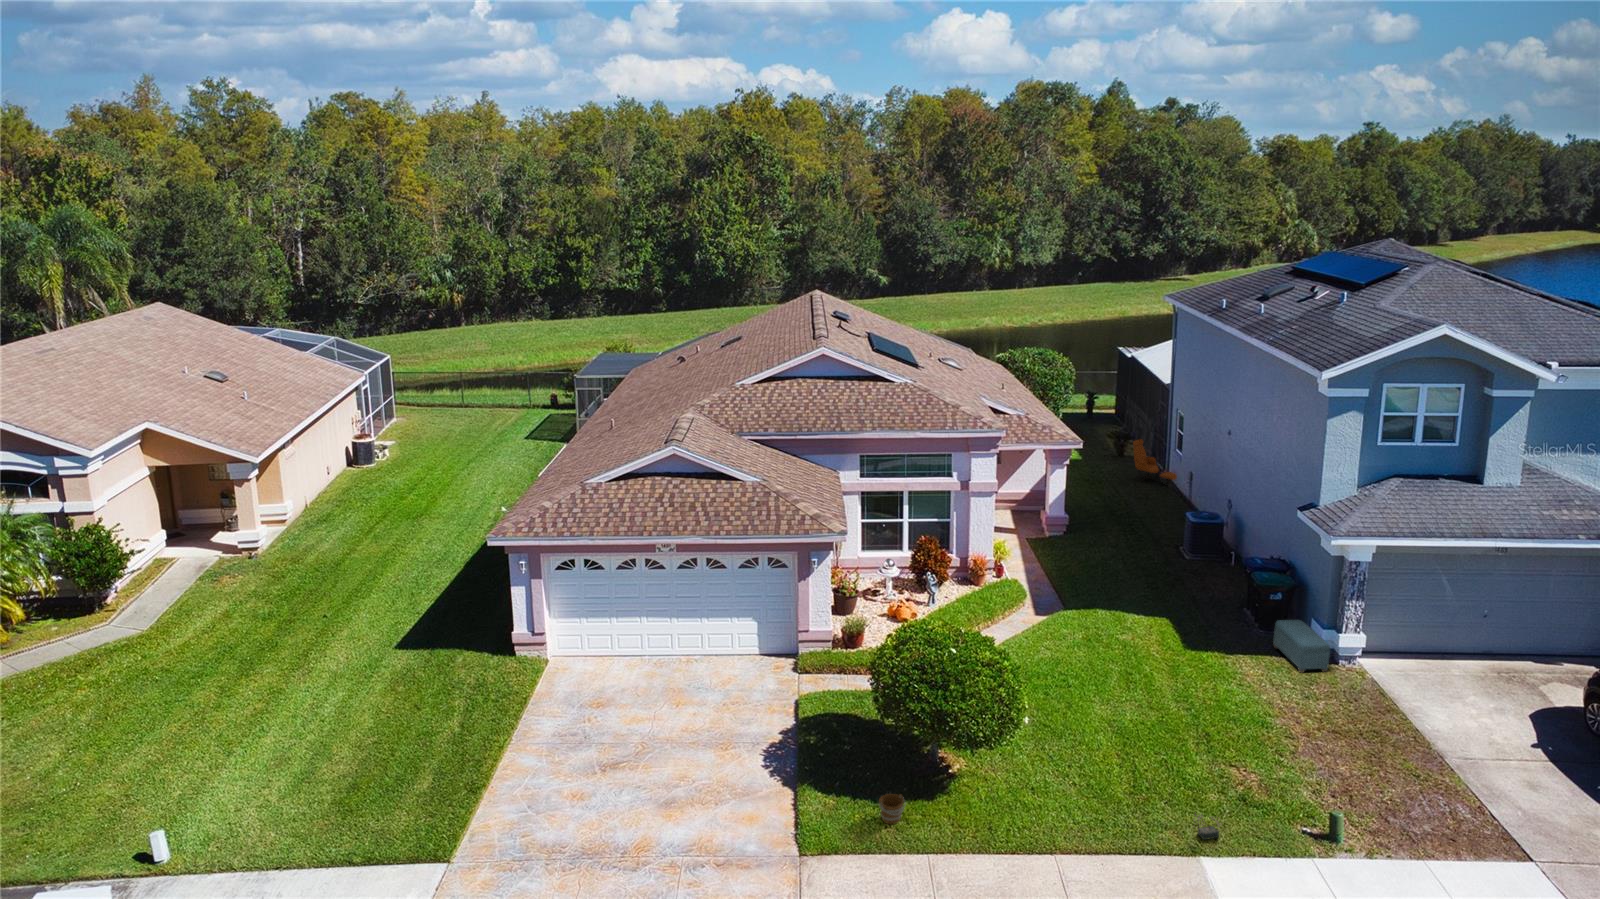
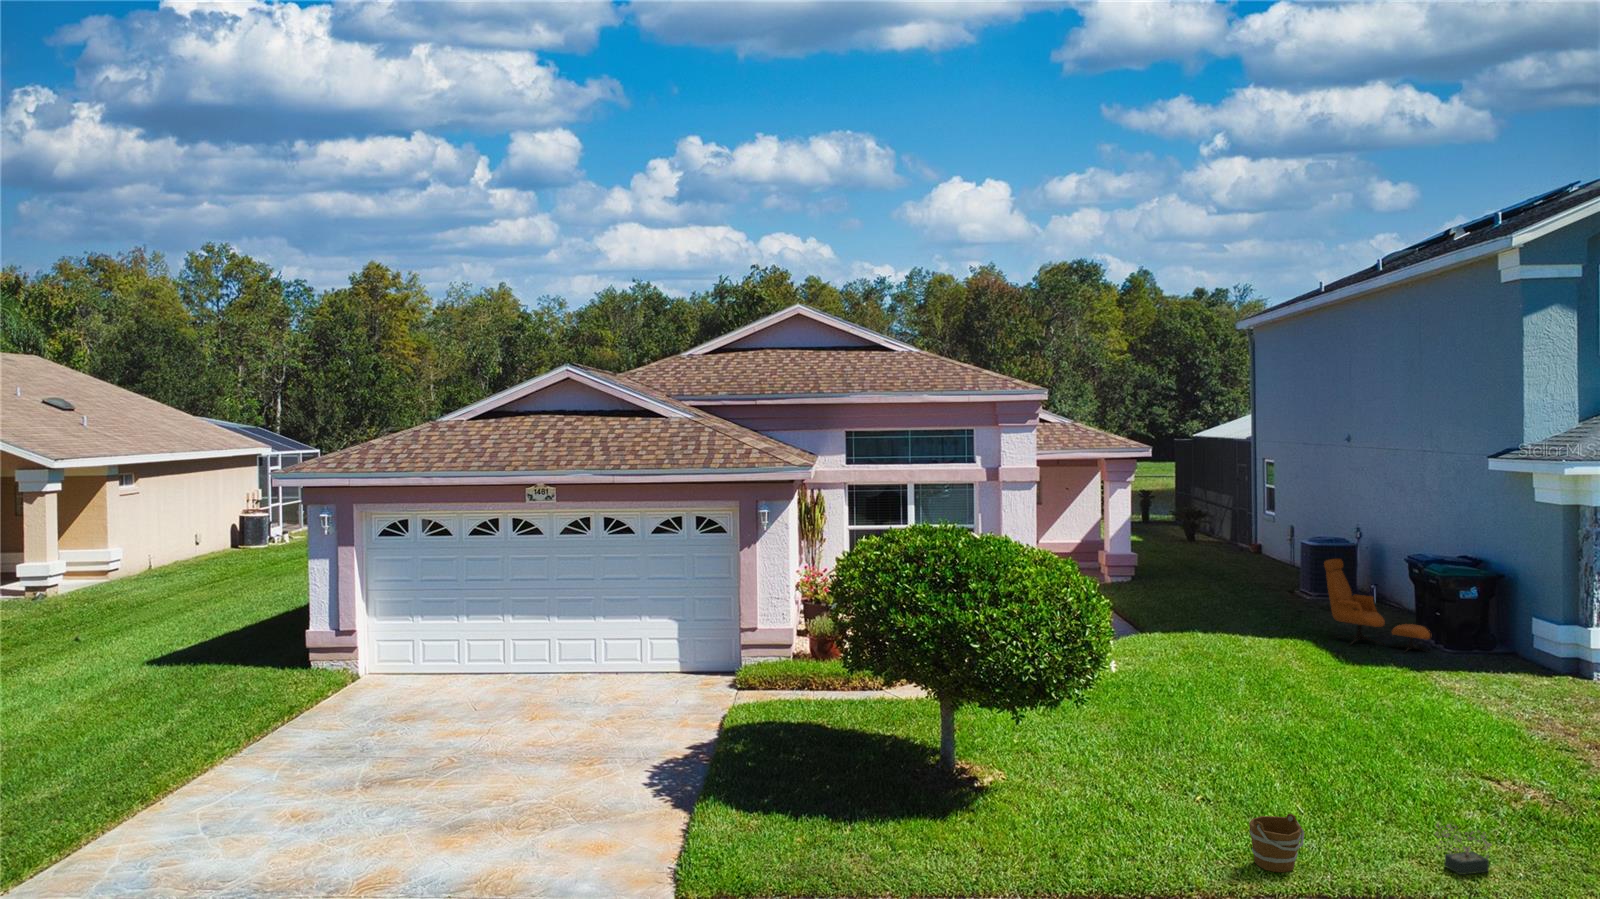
lounge chair: present [1133,439,1177,484] -> present [1324,559,1430,651]
bench: present [1273,620,1330,673] -> none [1473,621,1576,689]
bucket: present [879,794,905,824] -> present [1249,814,1304,872]

